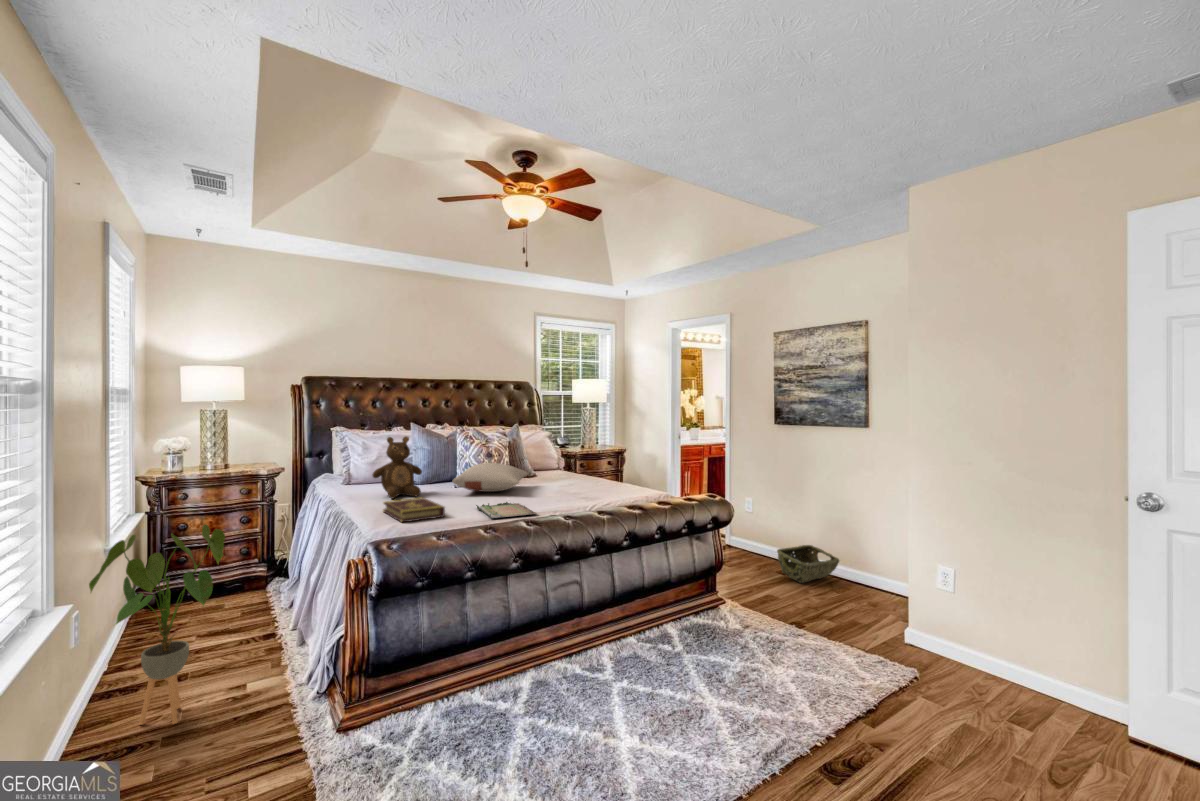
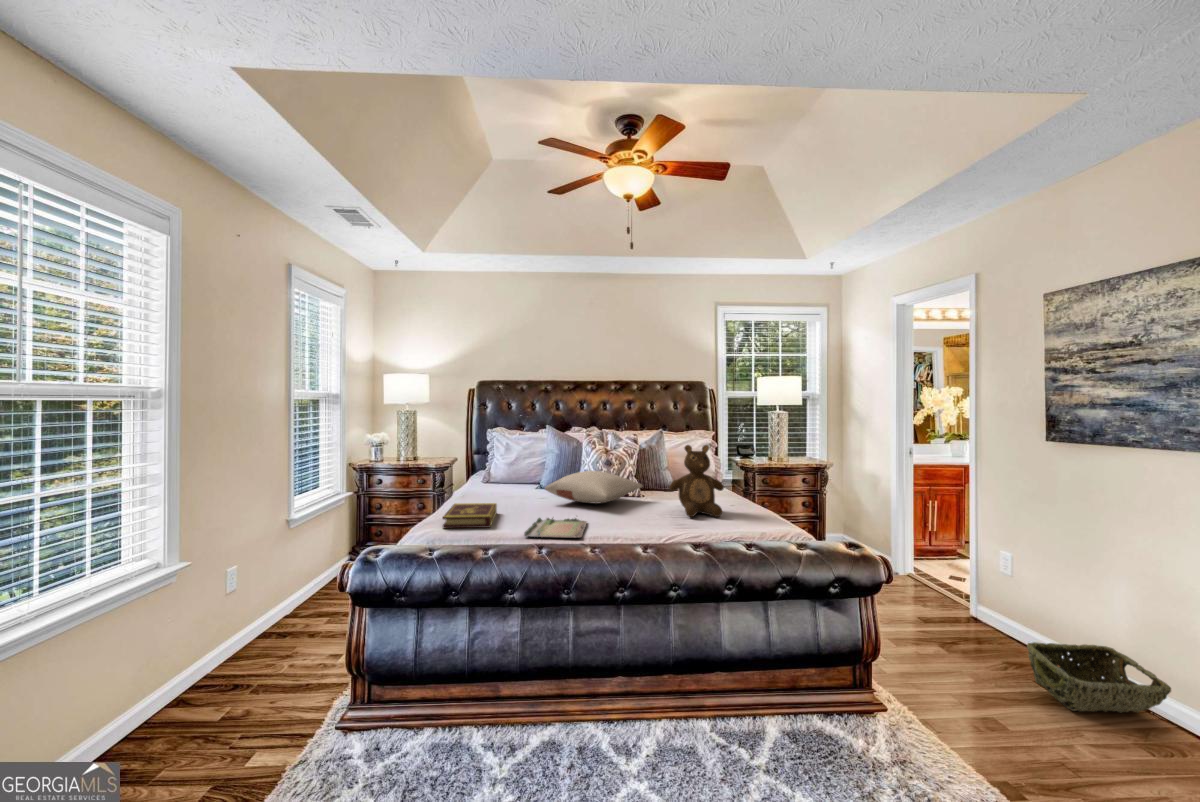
teddy bear: present [372,437,422,498] -> present [669,445,724,517]
house plant: present [89,525,225,725] -> none [202,509,319,682]

